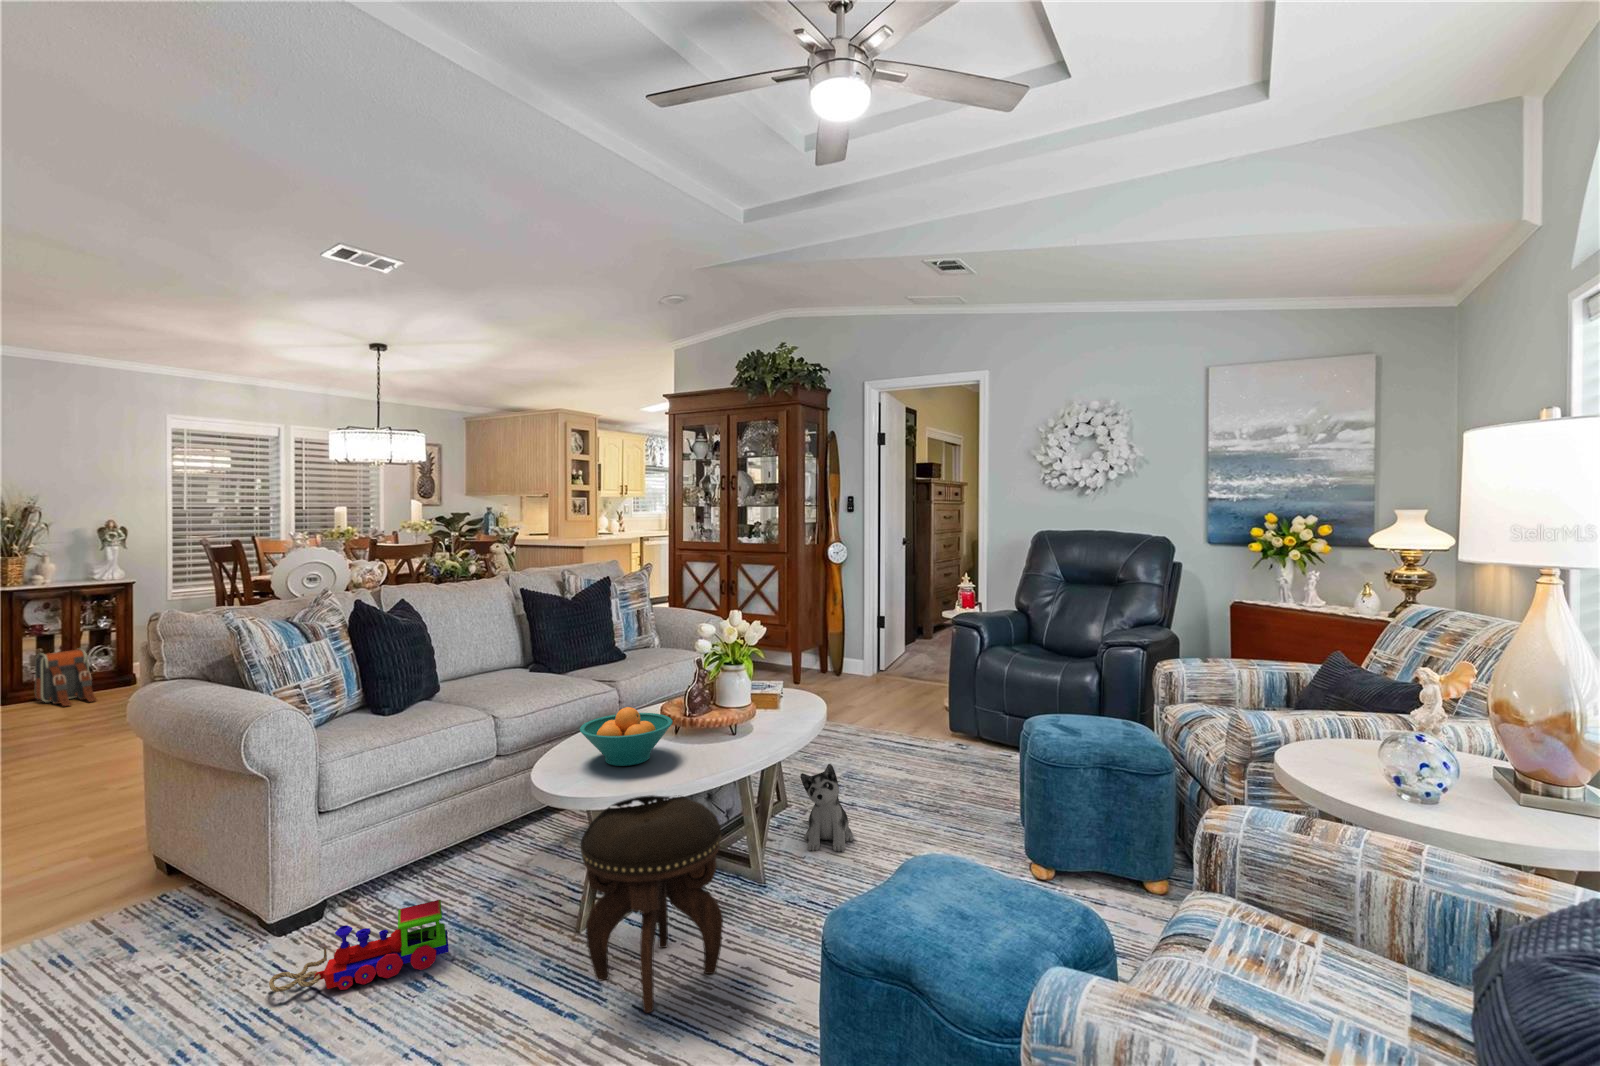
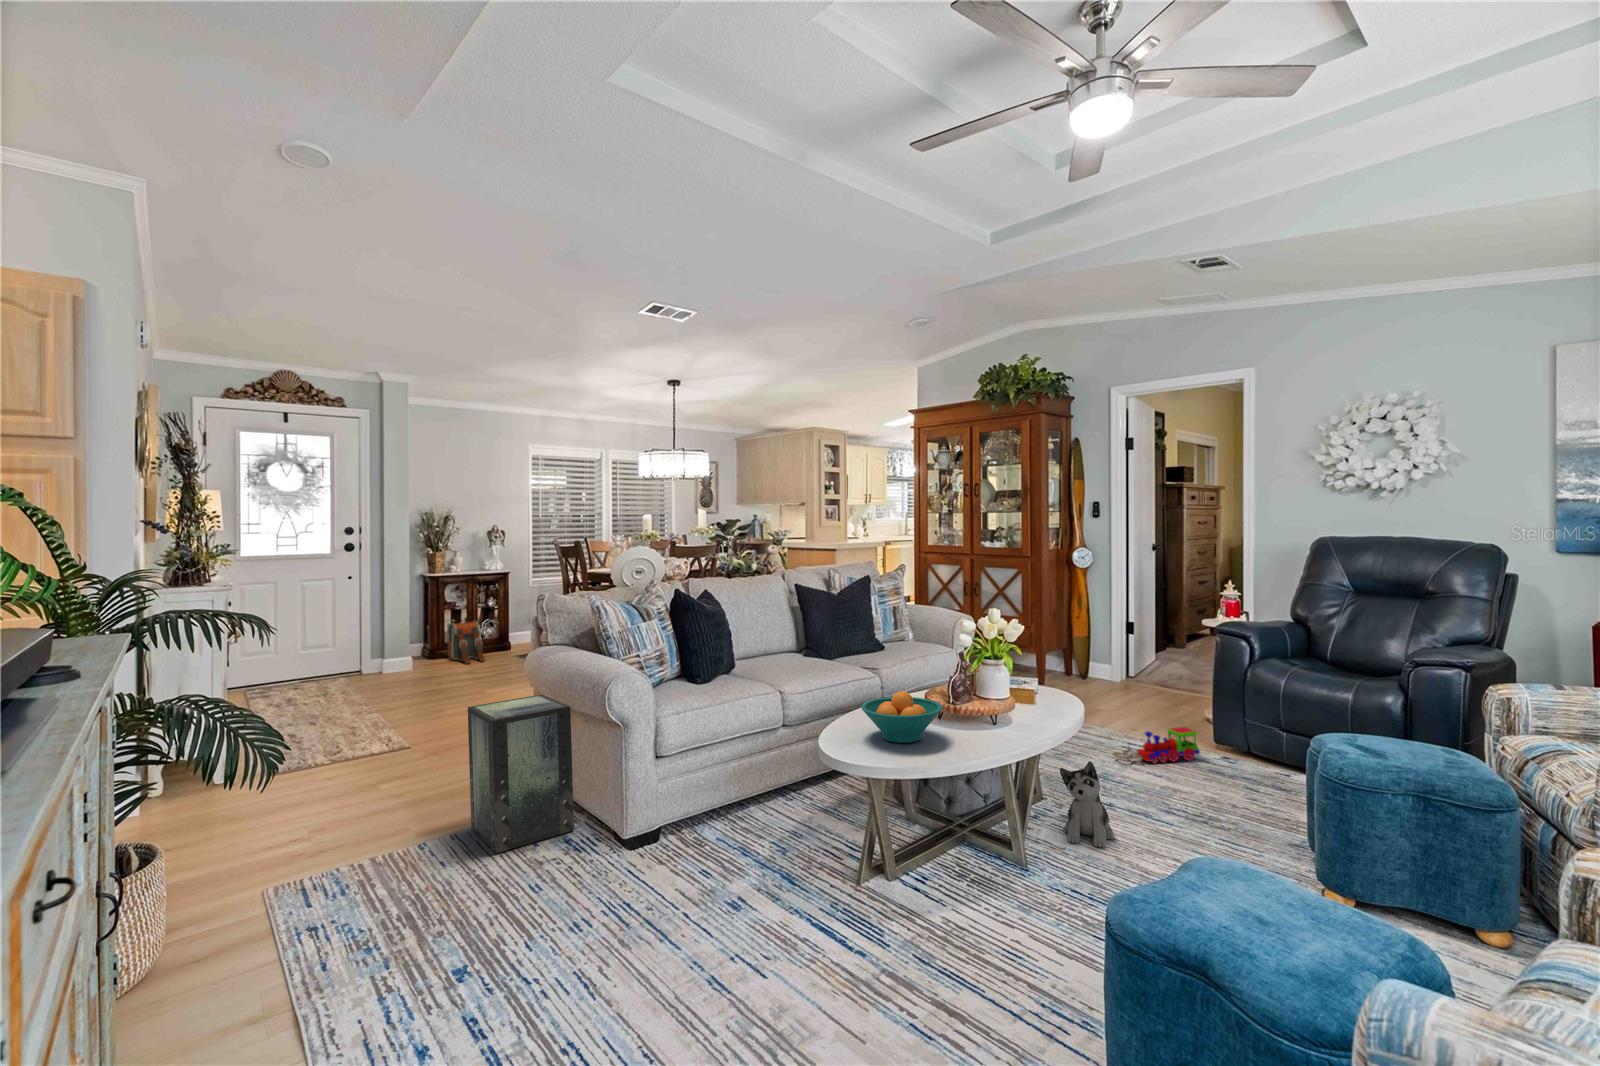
storage box: none [24,745,199,970] -> present [468,695,574,853]
footstool: present [581,795,723,1013] -> none [867,771,993,962]
toy train: present [269,900,449,992] -> present [1113,727,1200,764]

